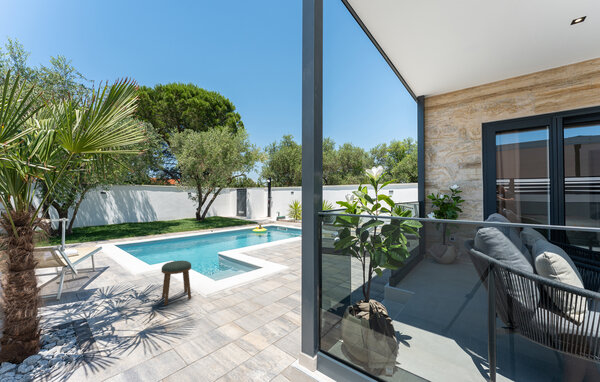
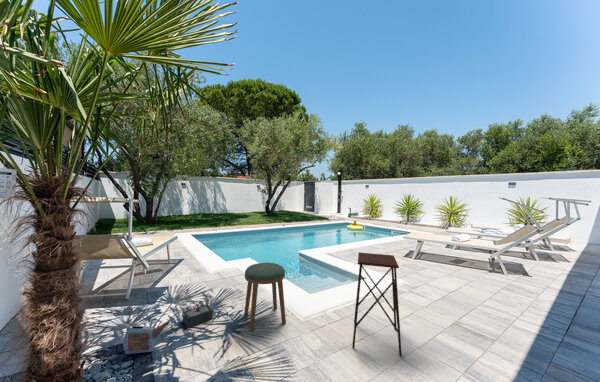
side table: none [230,249,262,306] -> present [352,253,402,356]
decorative plant: none [106,282,141,309] -> present [172,289,217,328]
watering can: none [62,302,106,326] -> present [113,322,170,354]

